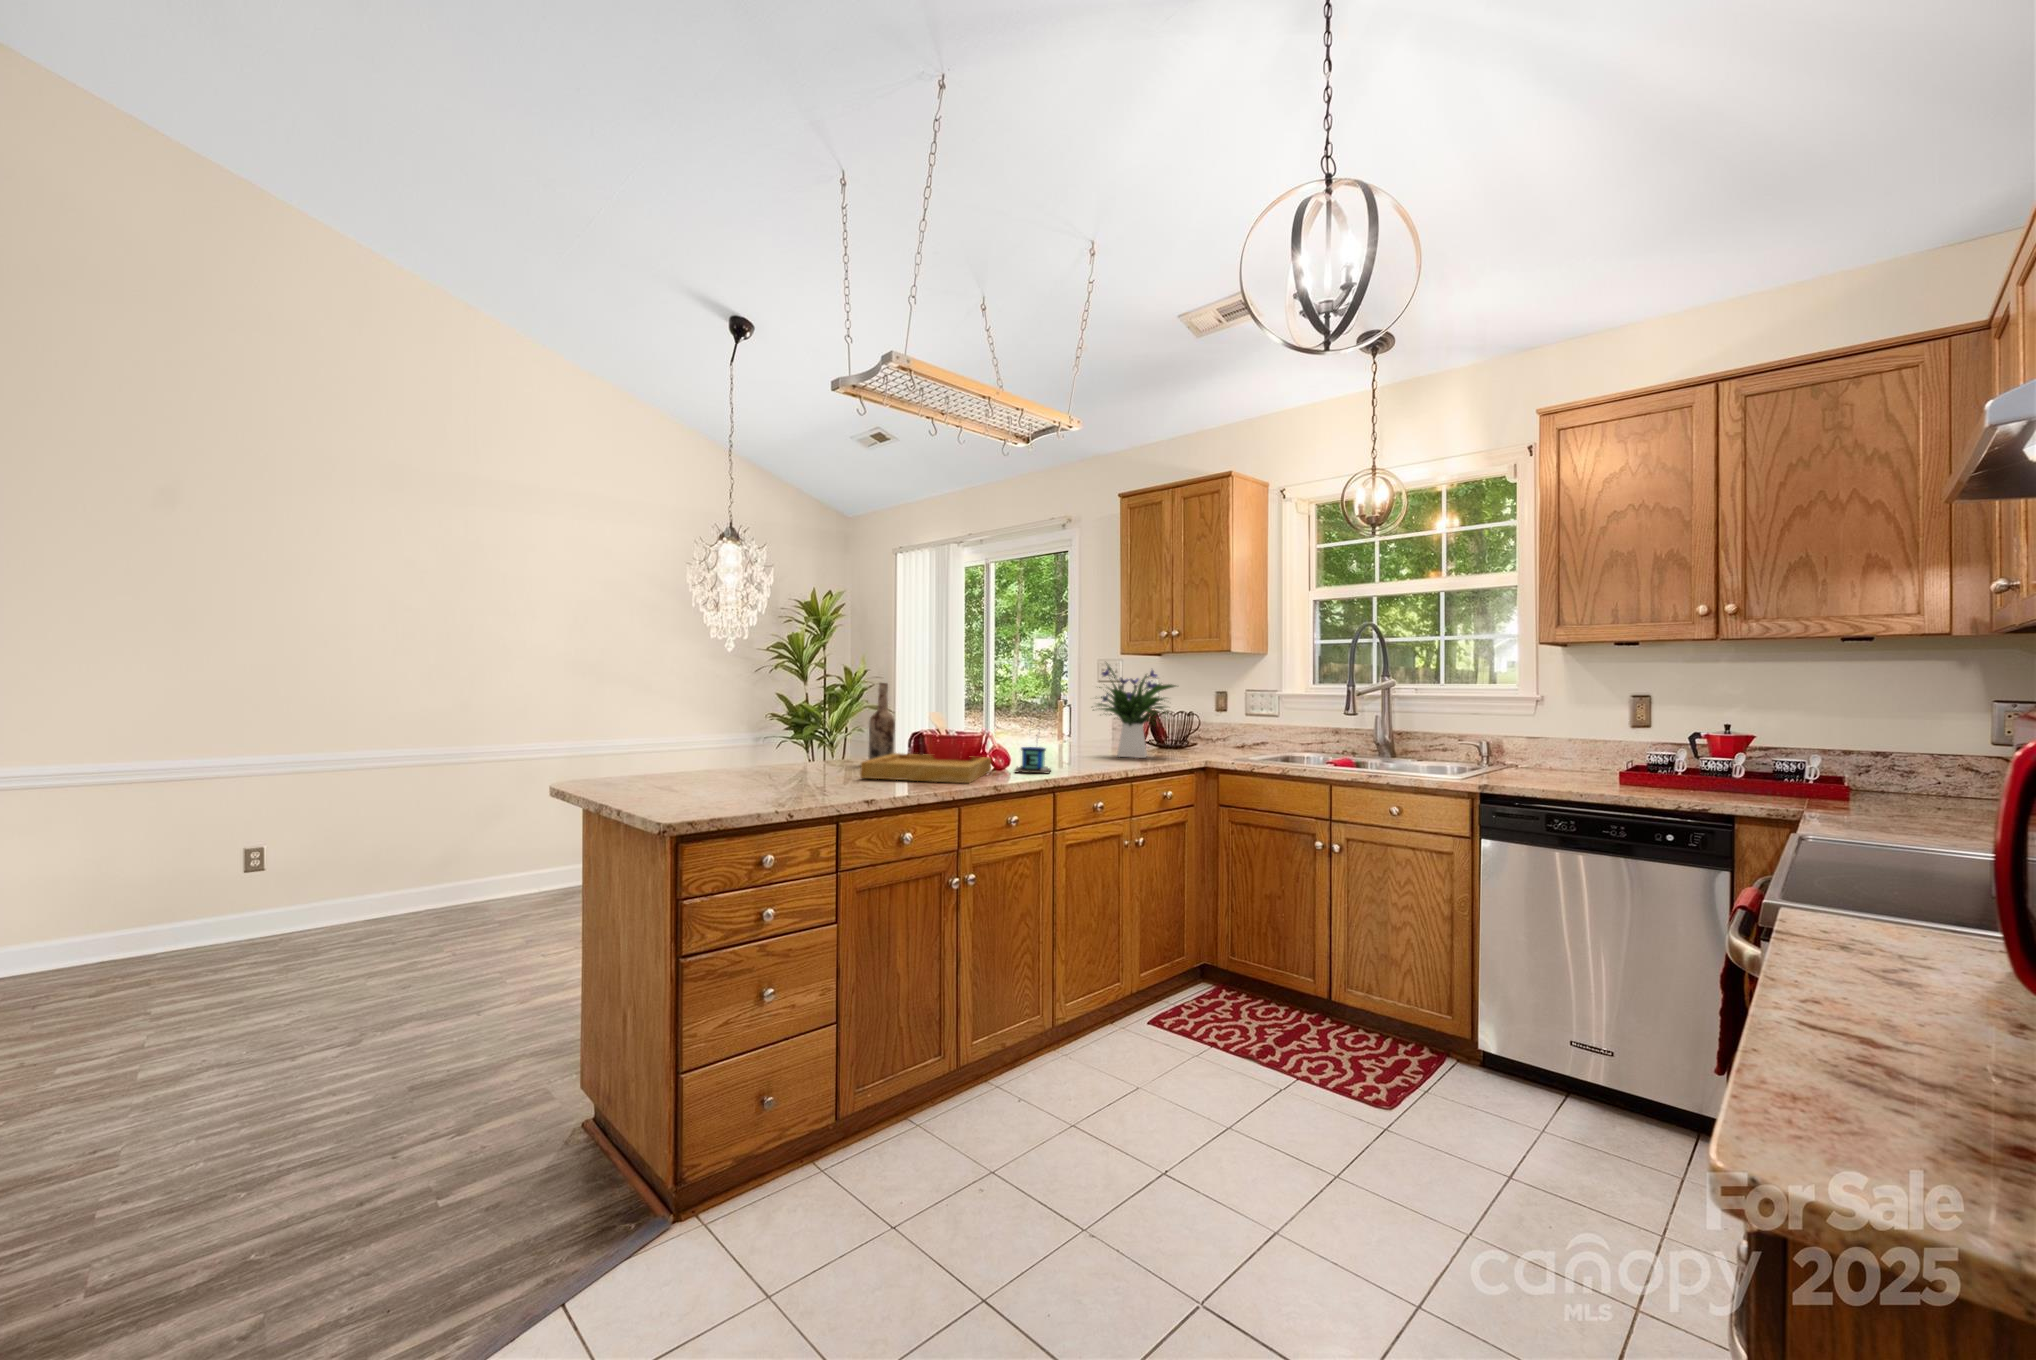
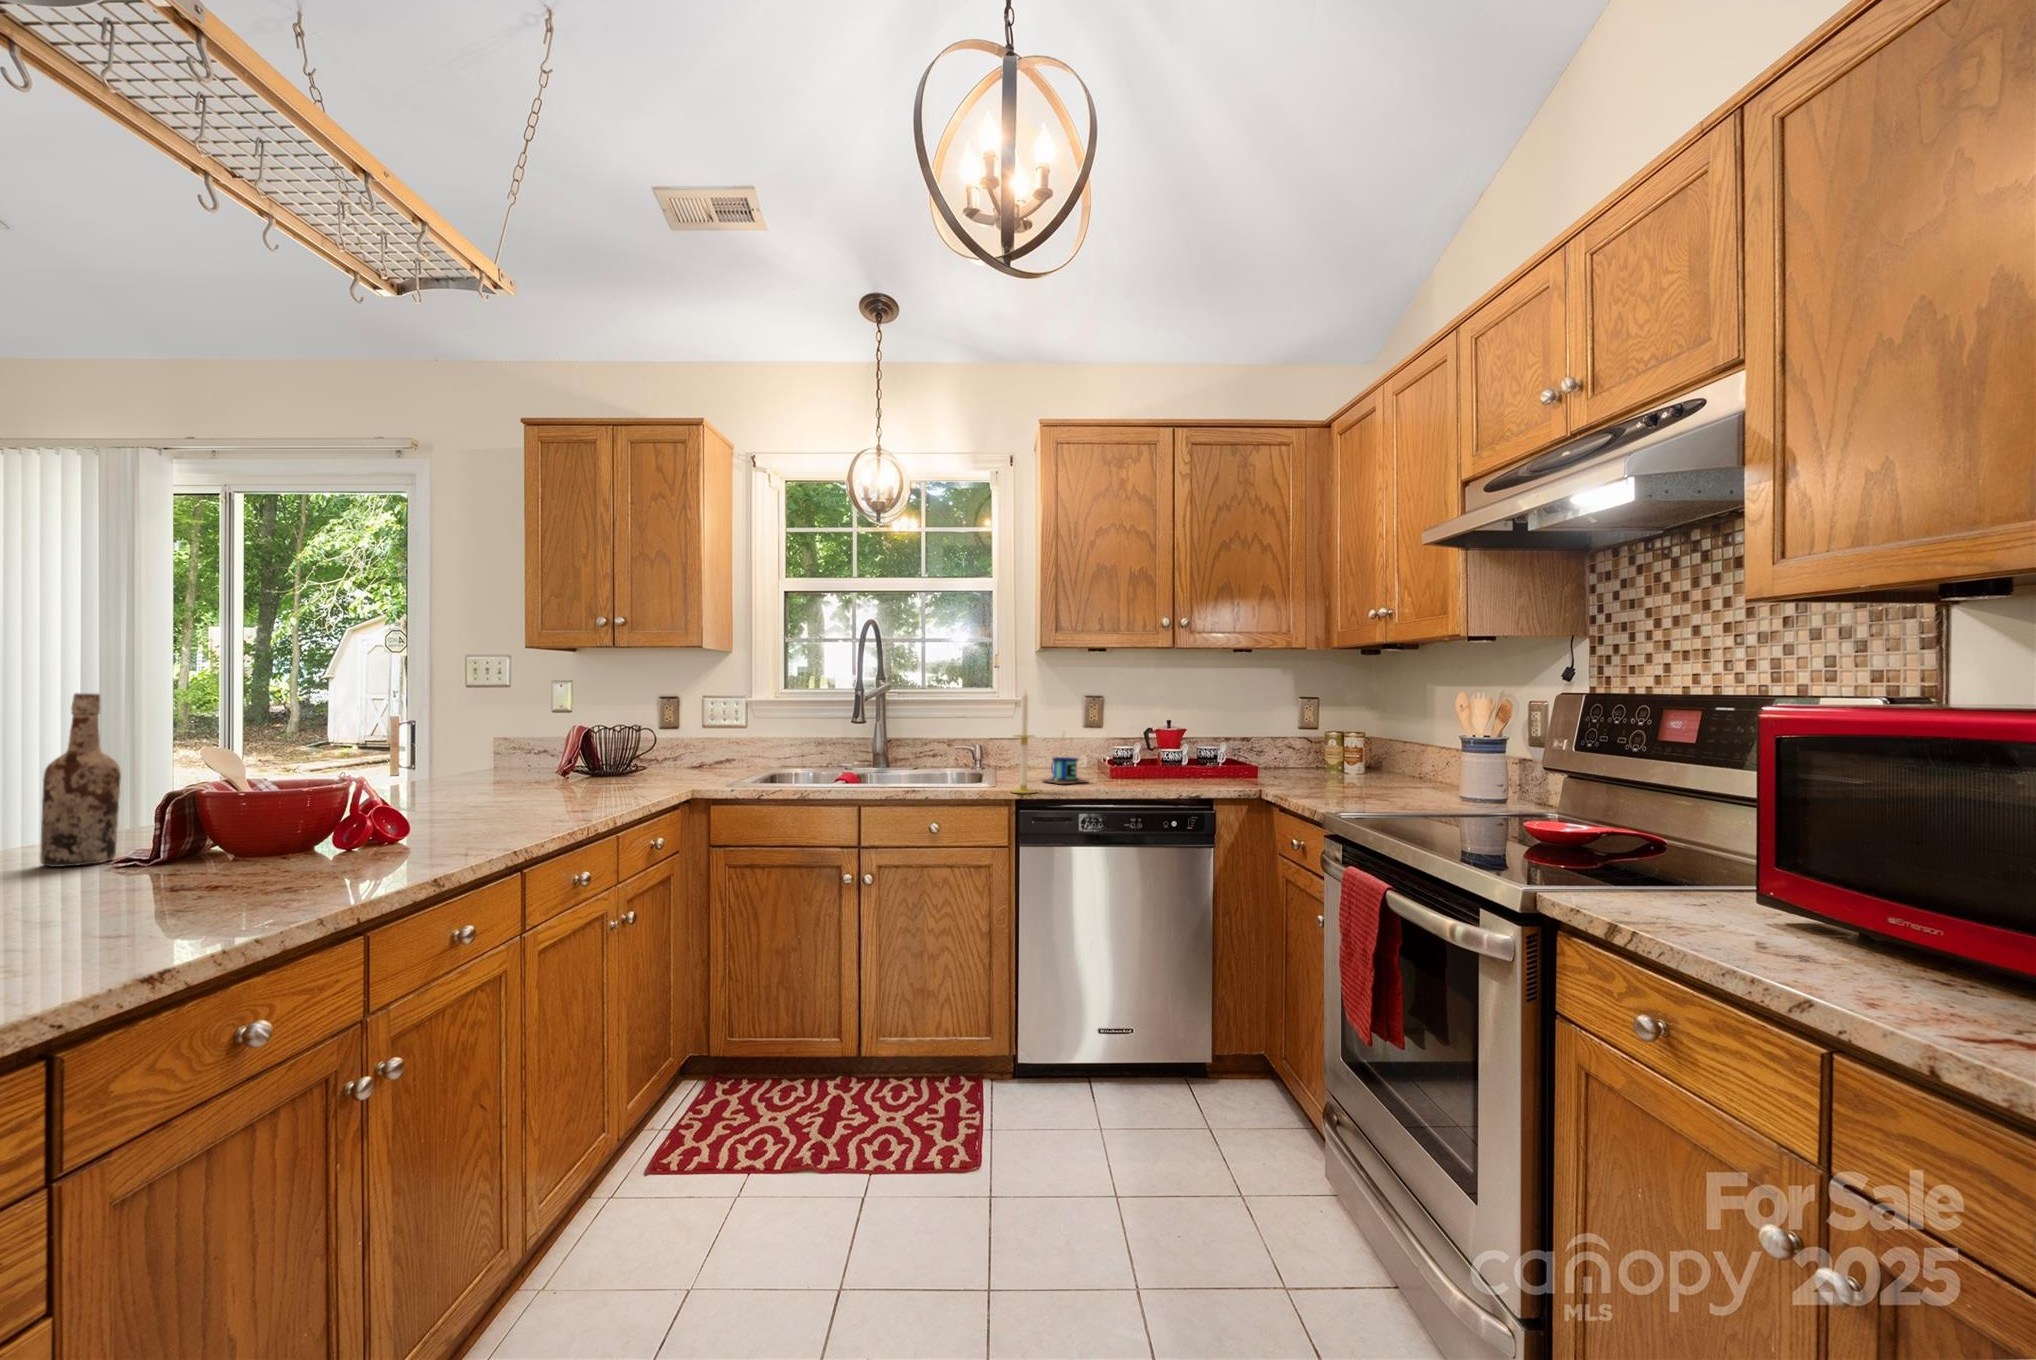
flower arrangement: present [1097,665,1176,758] -> none [508,657,650,795]
candle: none [1468,685,1498,787] -> present [1011,692,1036,793]
mug: present [1015,730,1051,774] -> present [1042,757,1088,784]
tray: present [860,753,991,783] -> none [68,823,382,908]

